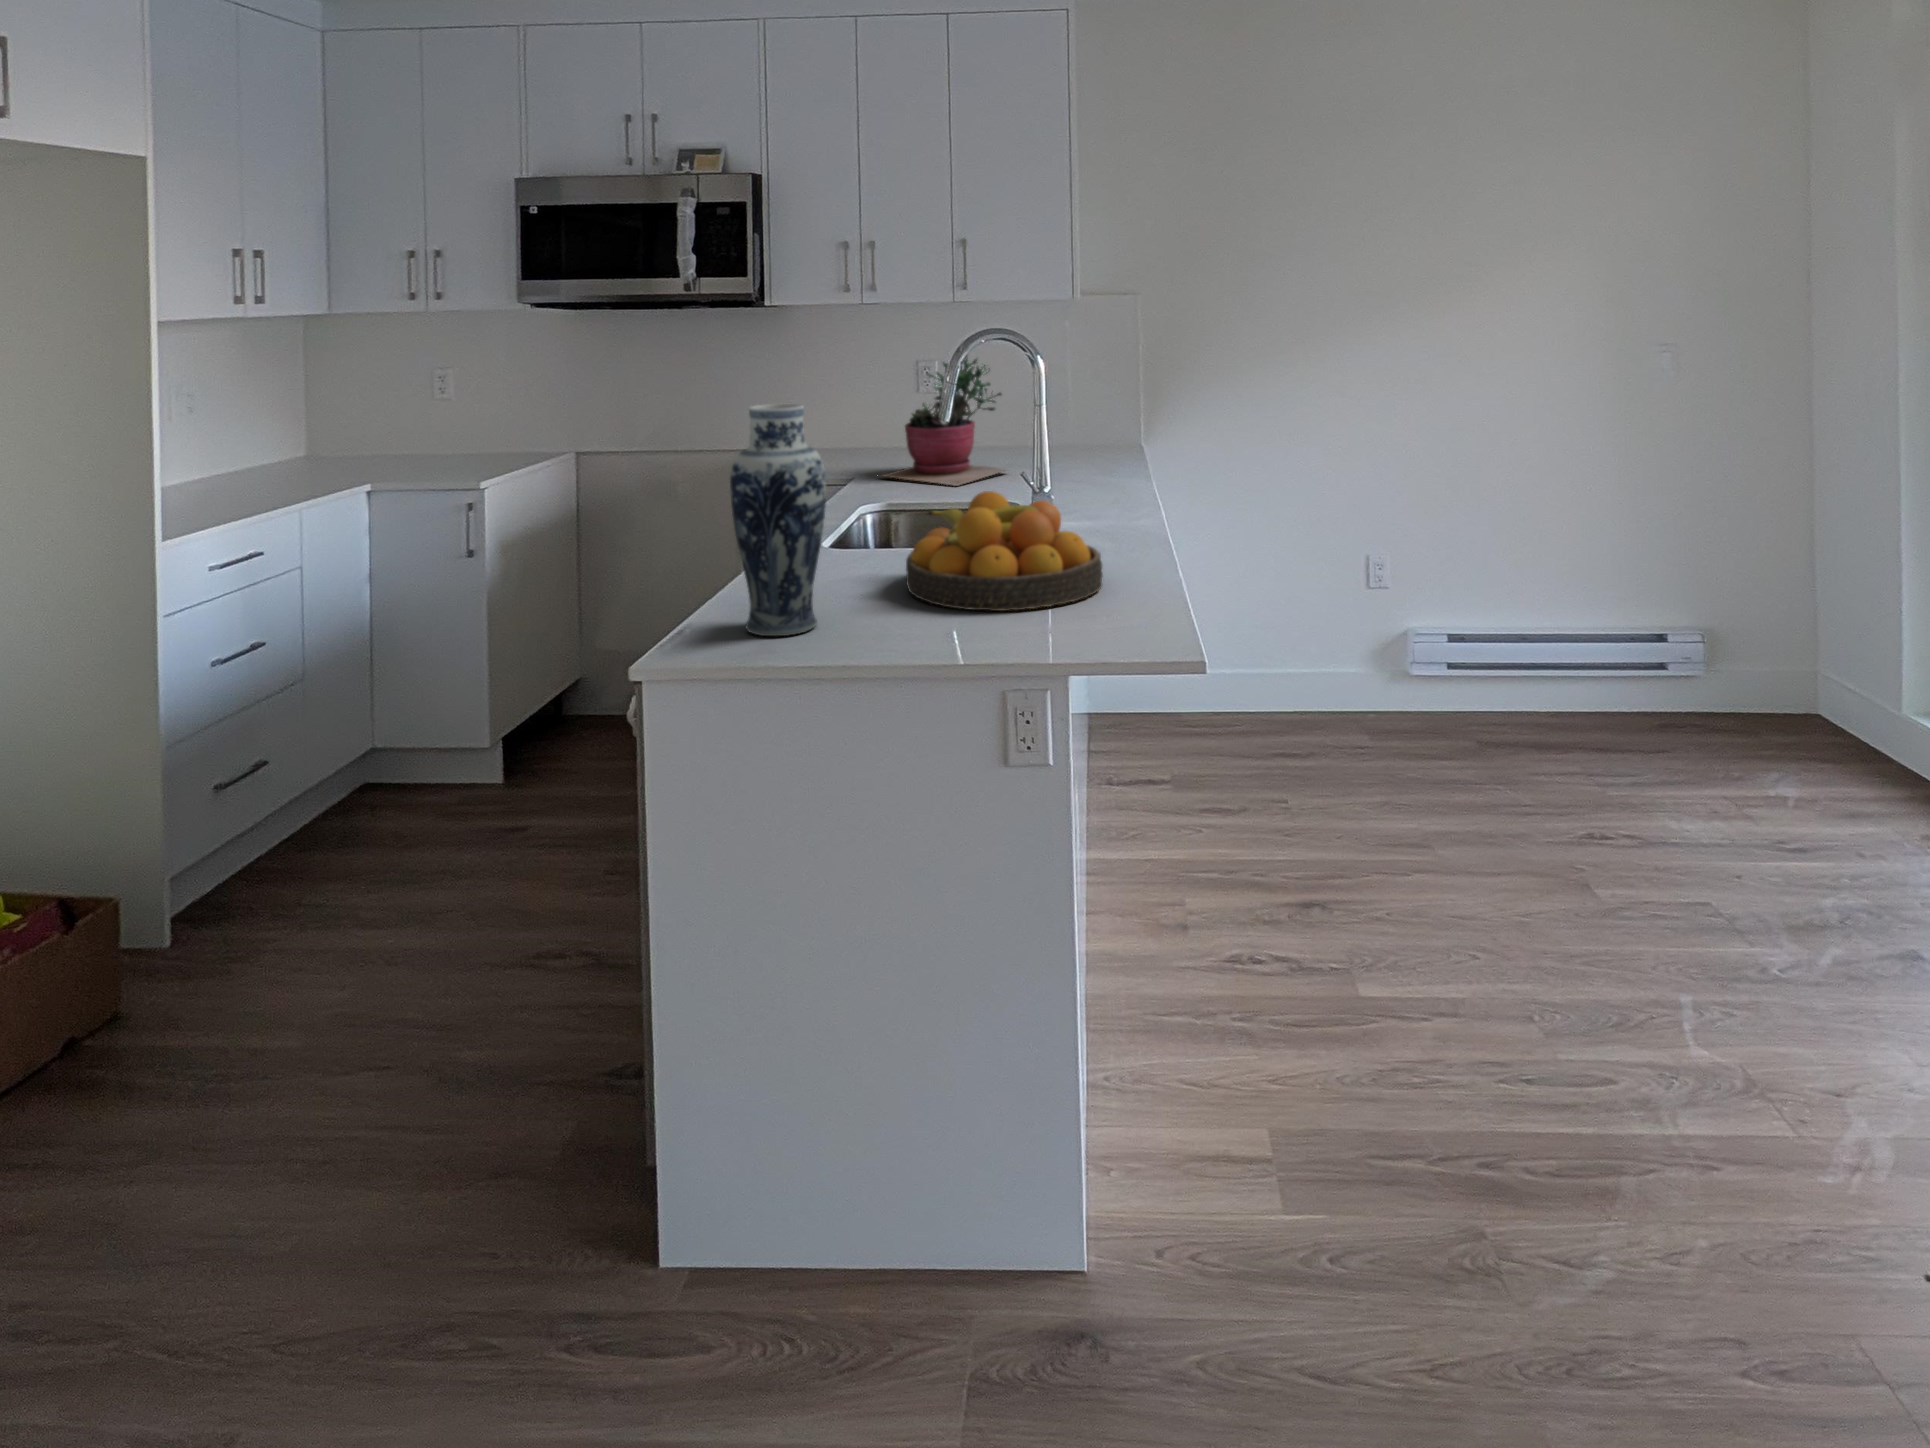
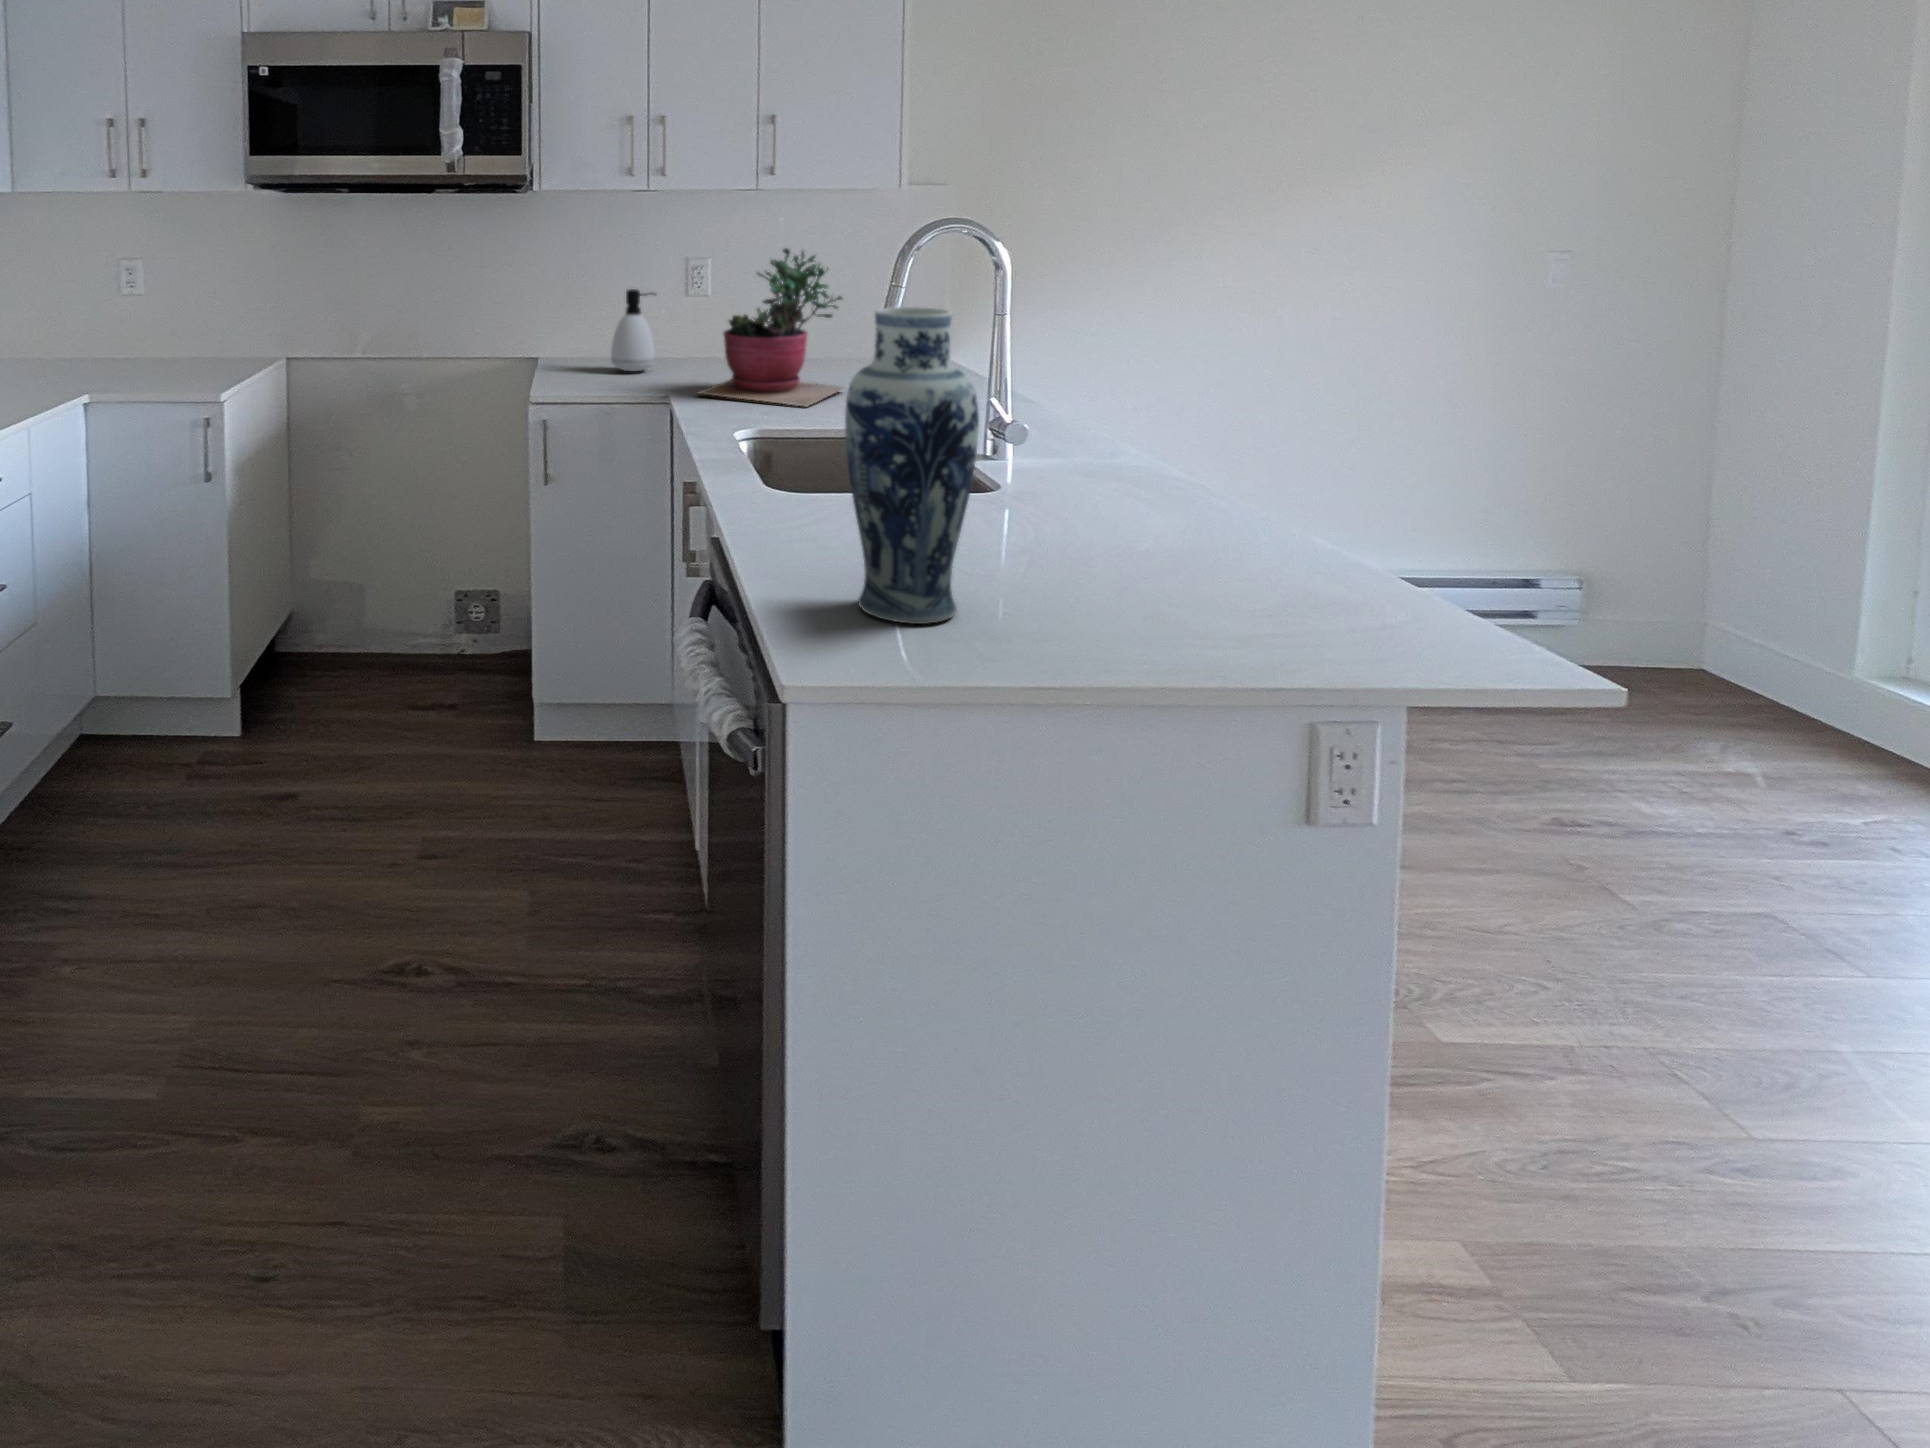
soap dispenser: none [838,388,876,459] -> present [611,289,655,371]
fruit bowl: present [906,491,1103,611] -> none [974,424,1254,587]

